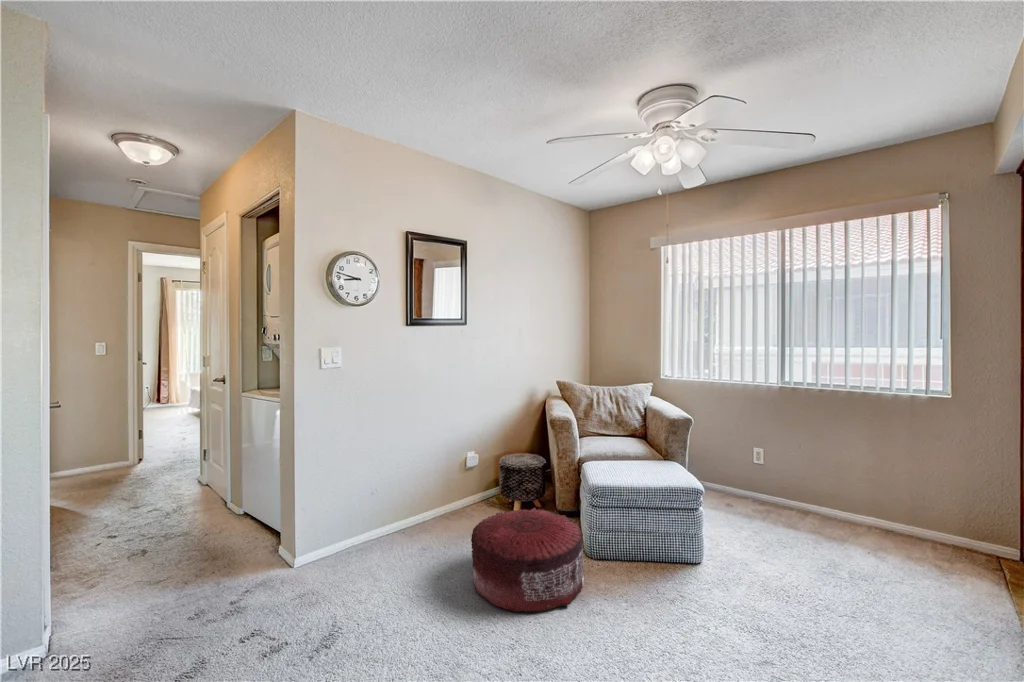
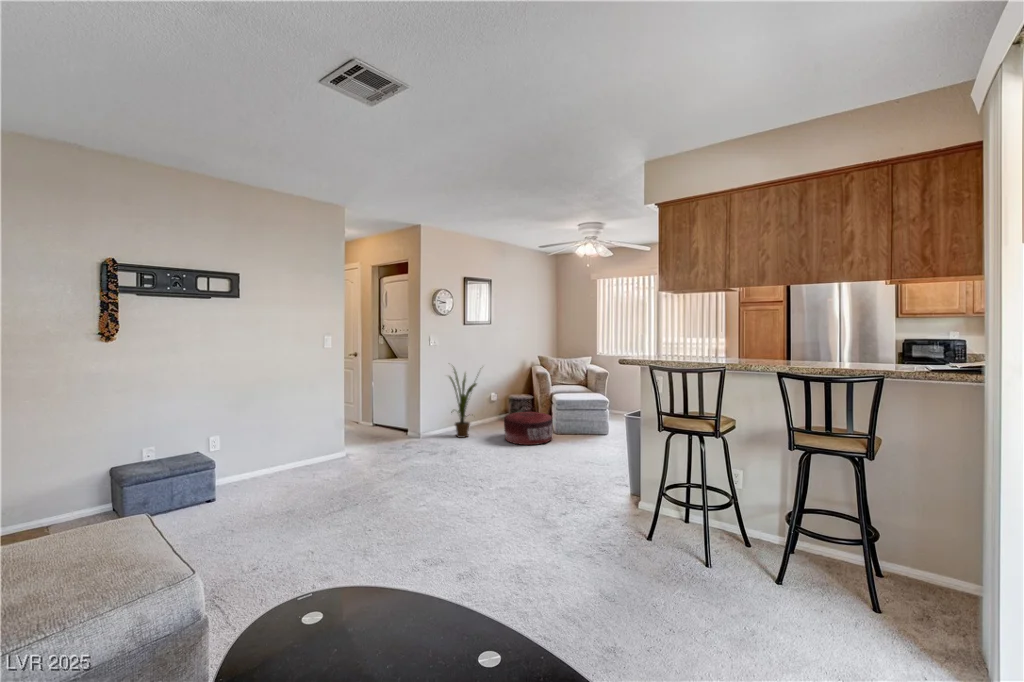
house plant: none [337,401,434,569] -> present [449,369,476,438]

